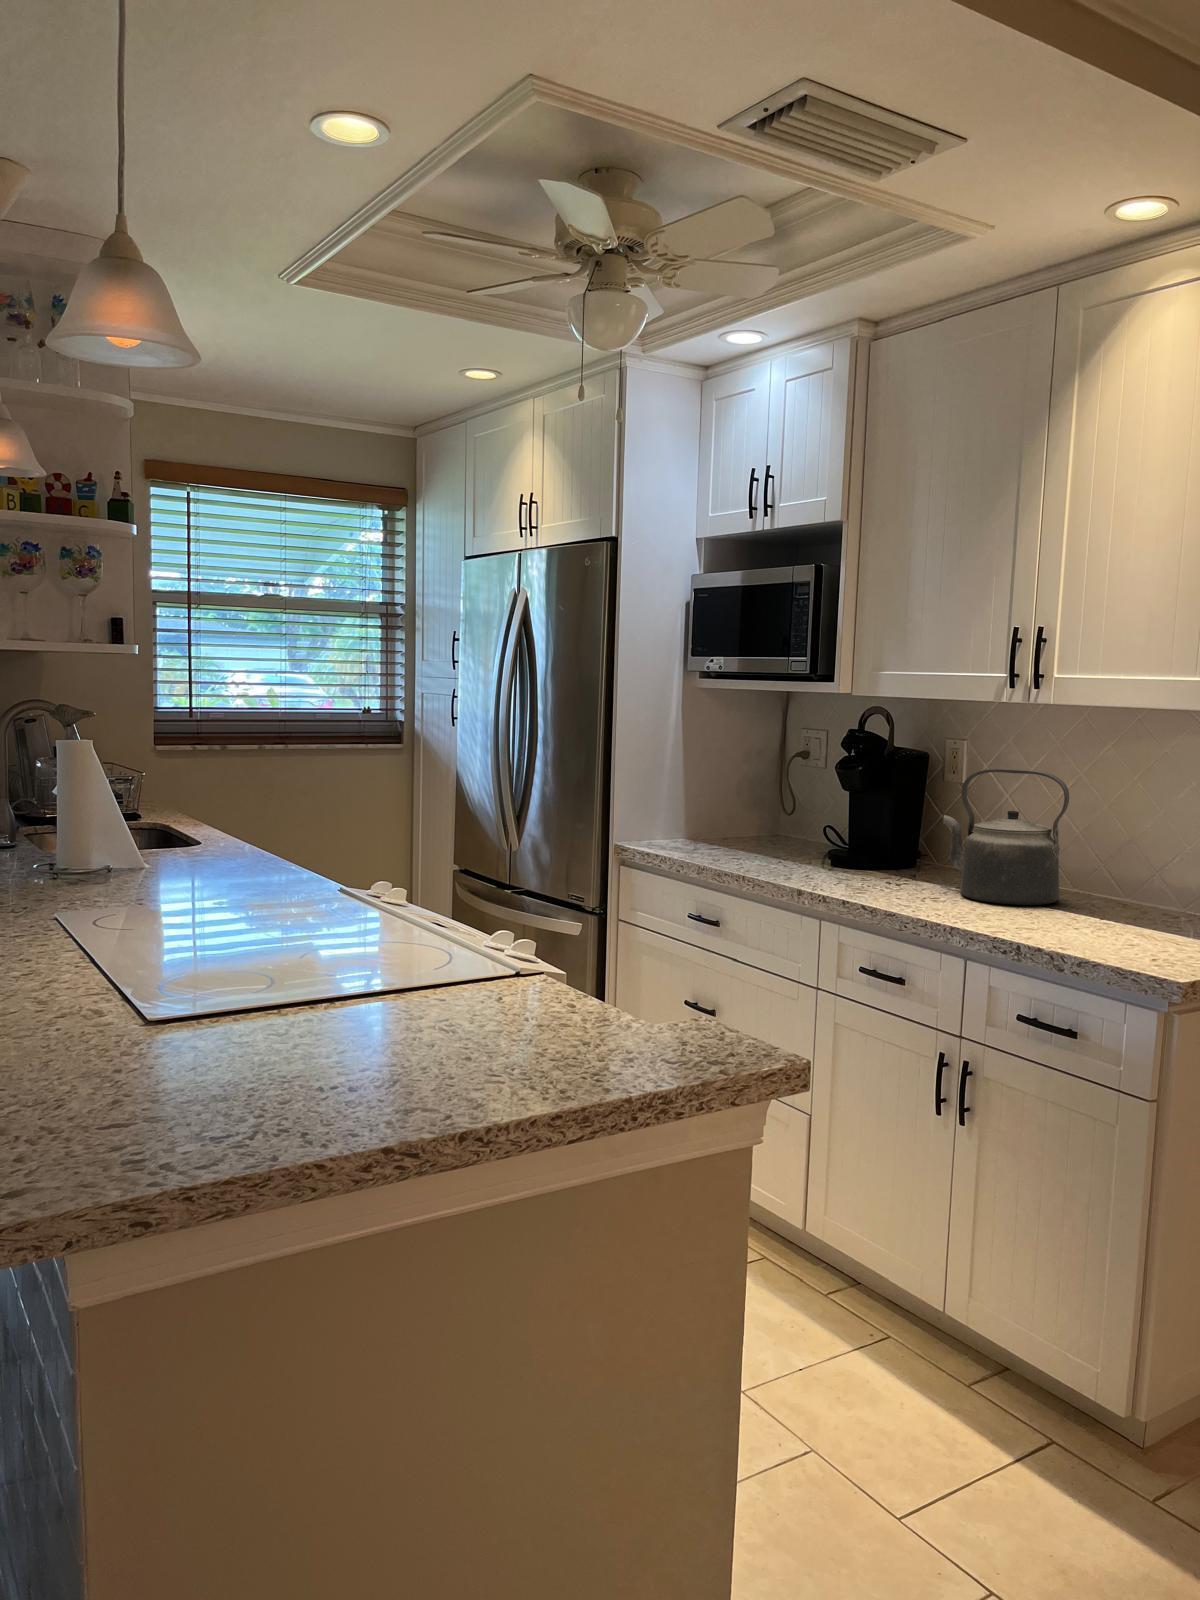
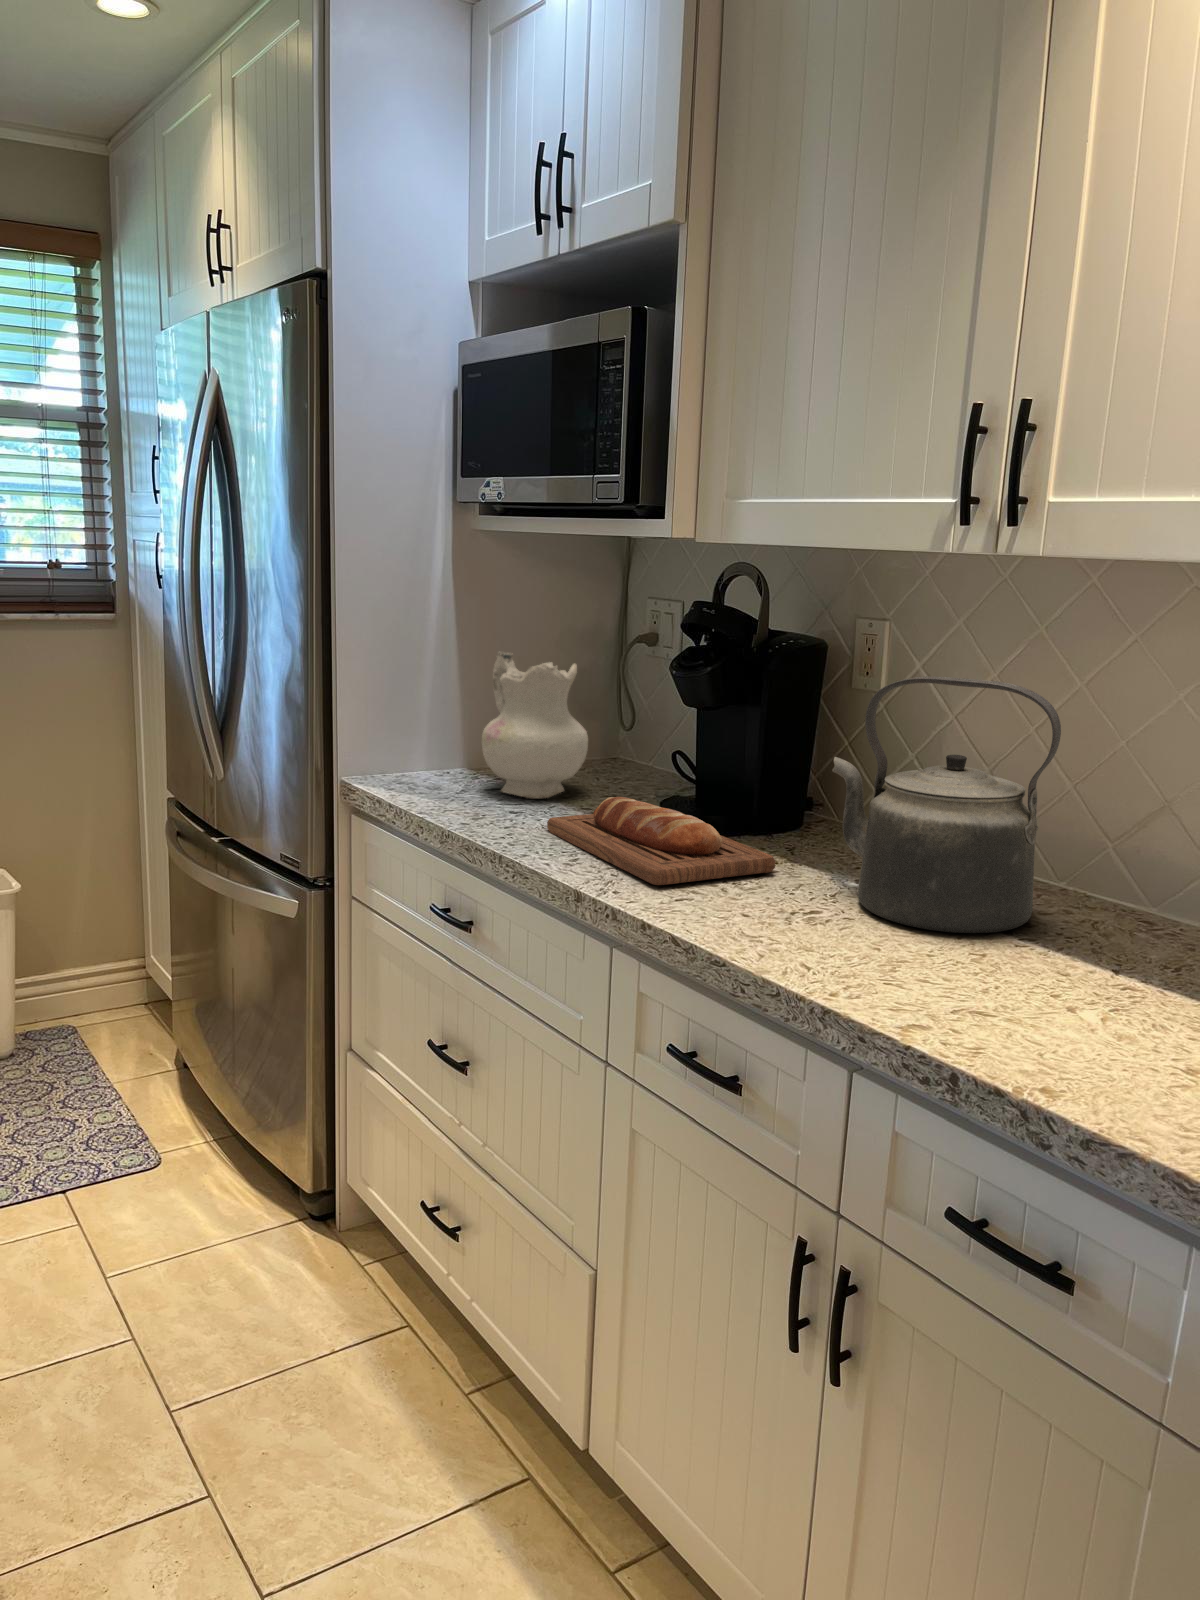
ceramic pitcher: none [711,763,778,854] -> present [482,652,588,799]
bread loaf: none [766,846,910,887] -> present [547,797,775,885]

